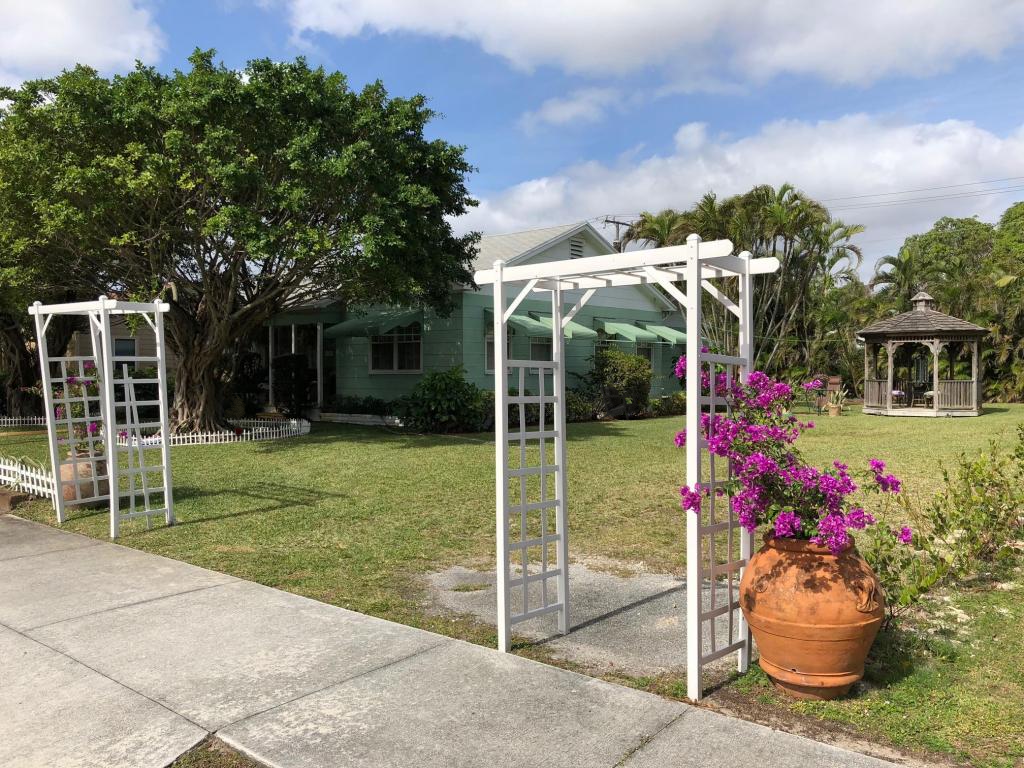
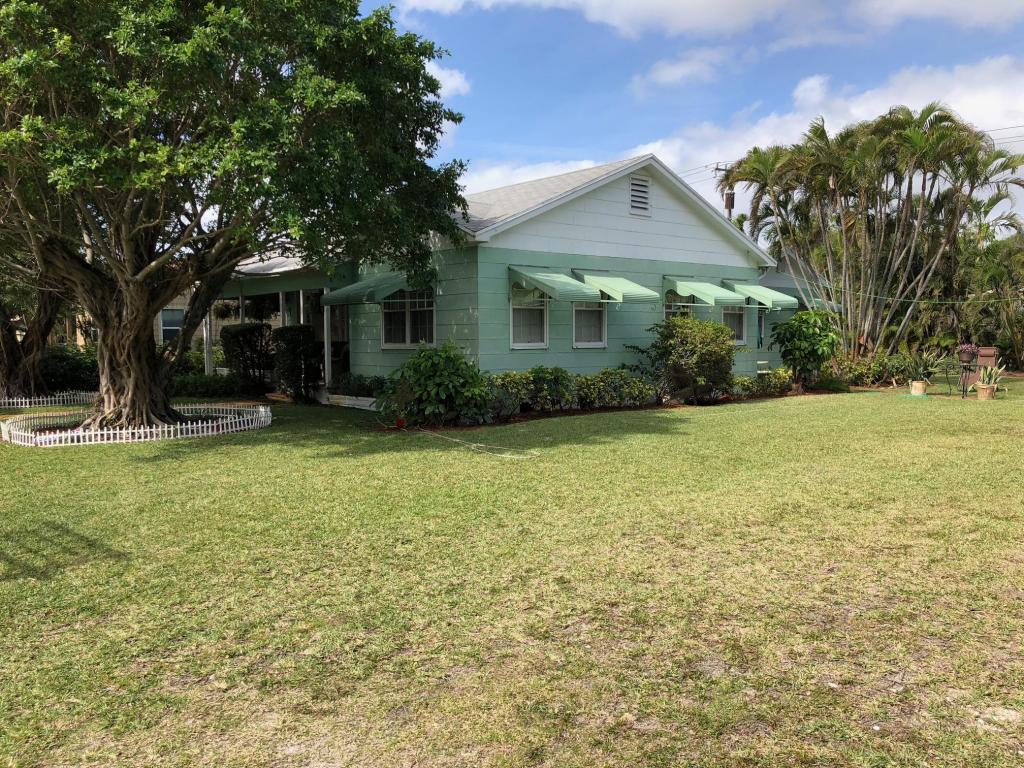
potted tree: present [225,396,245,436] -> present [384,378,417,428]

